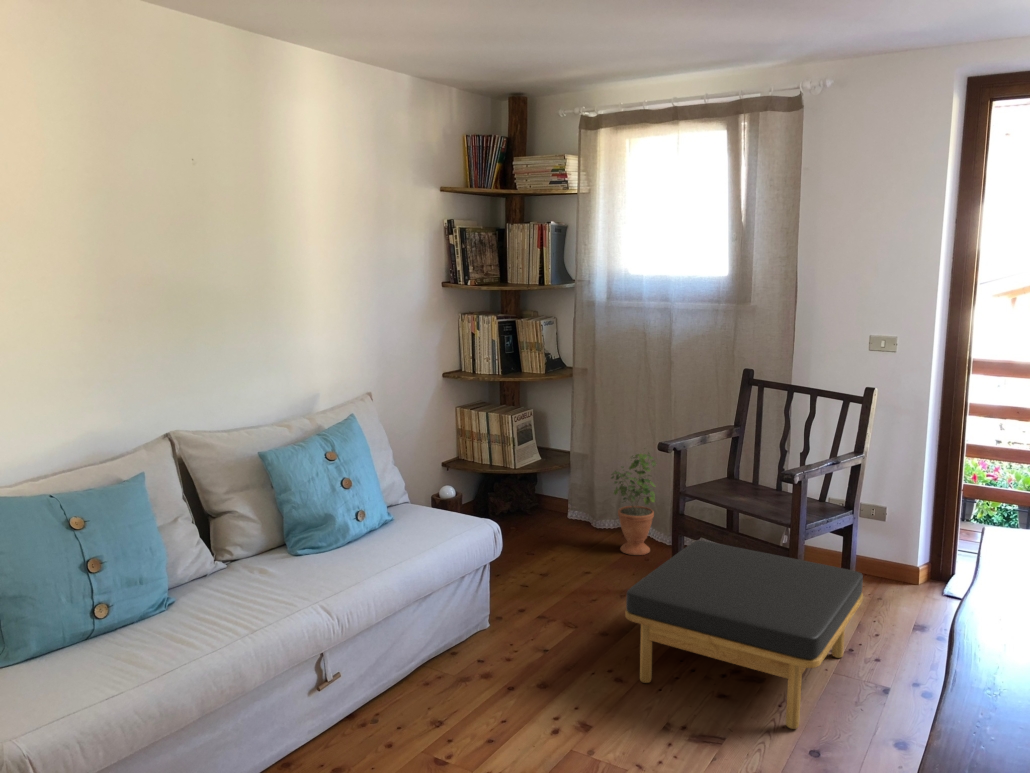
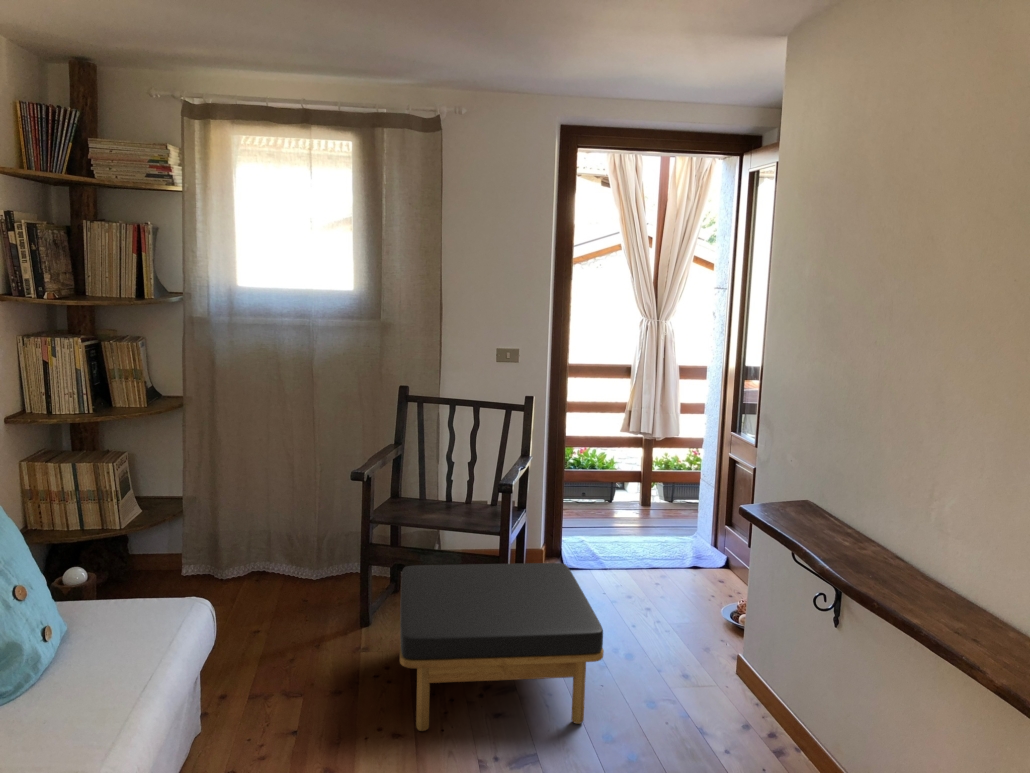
potted plant: present [611,454,656,555] -> none [251,480,304,601]

